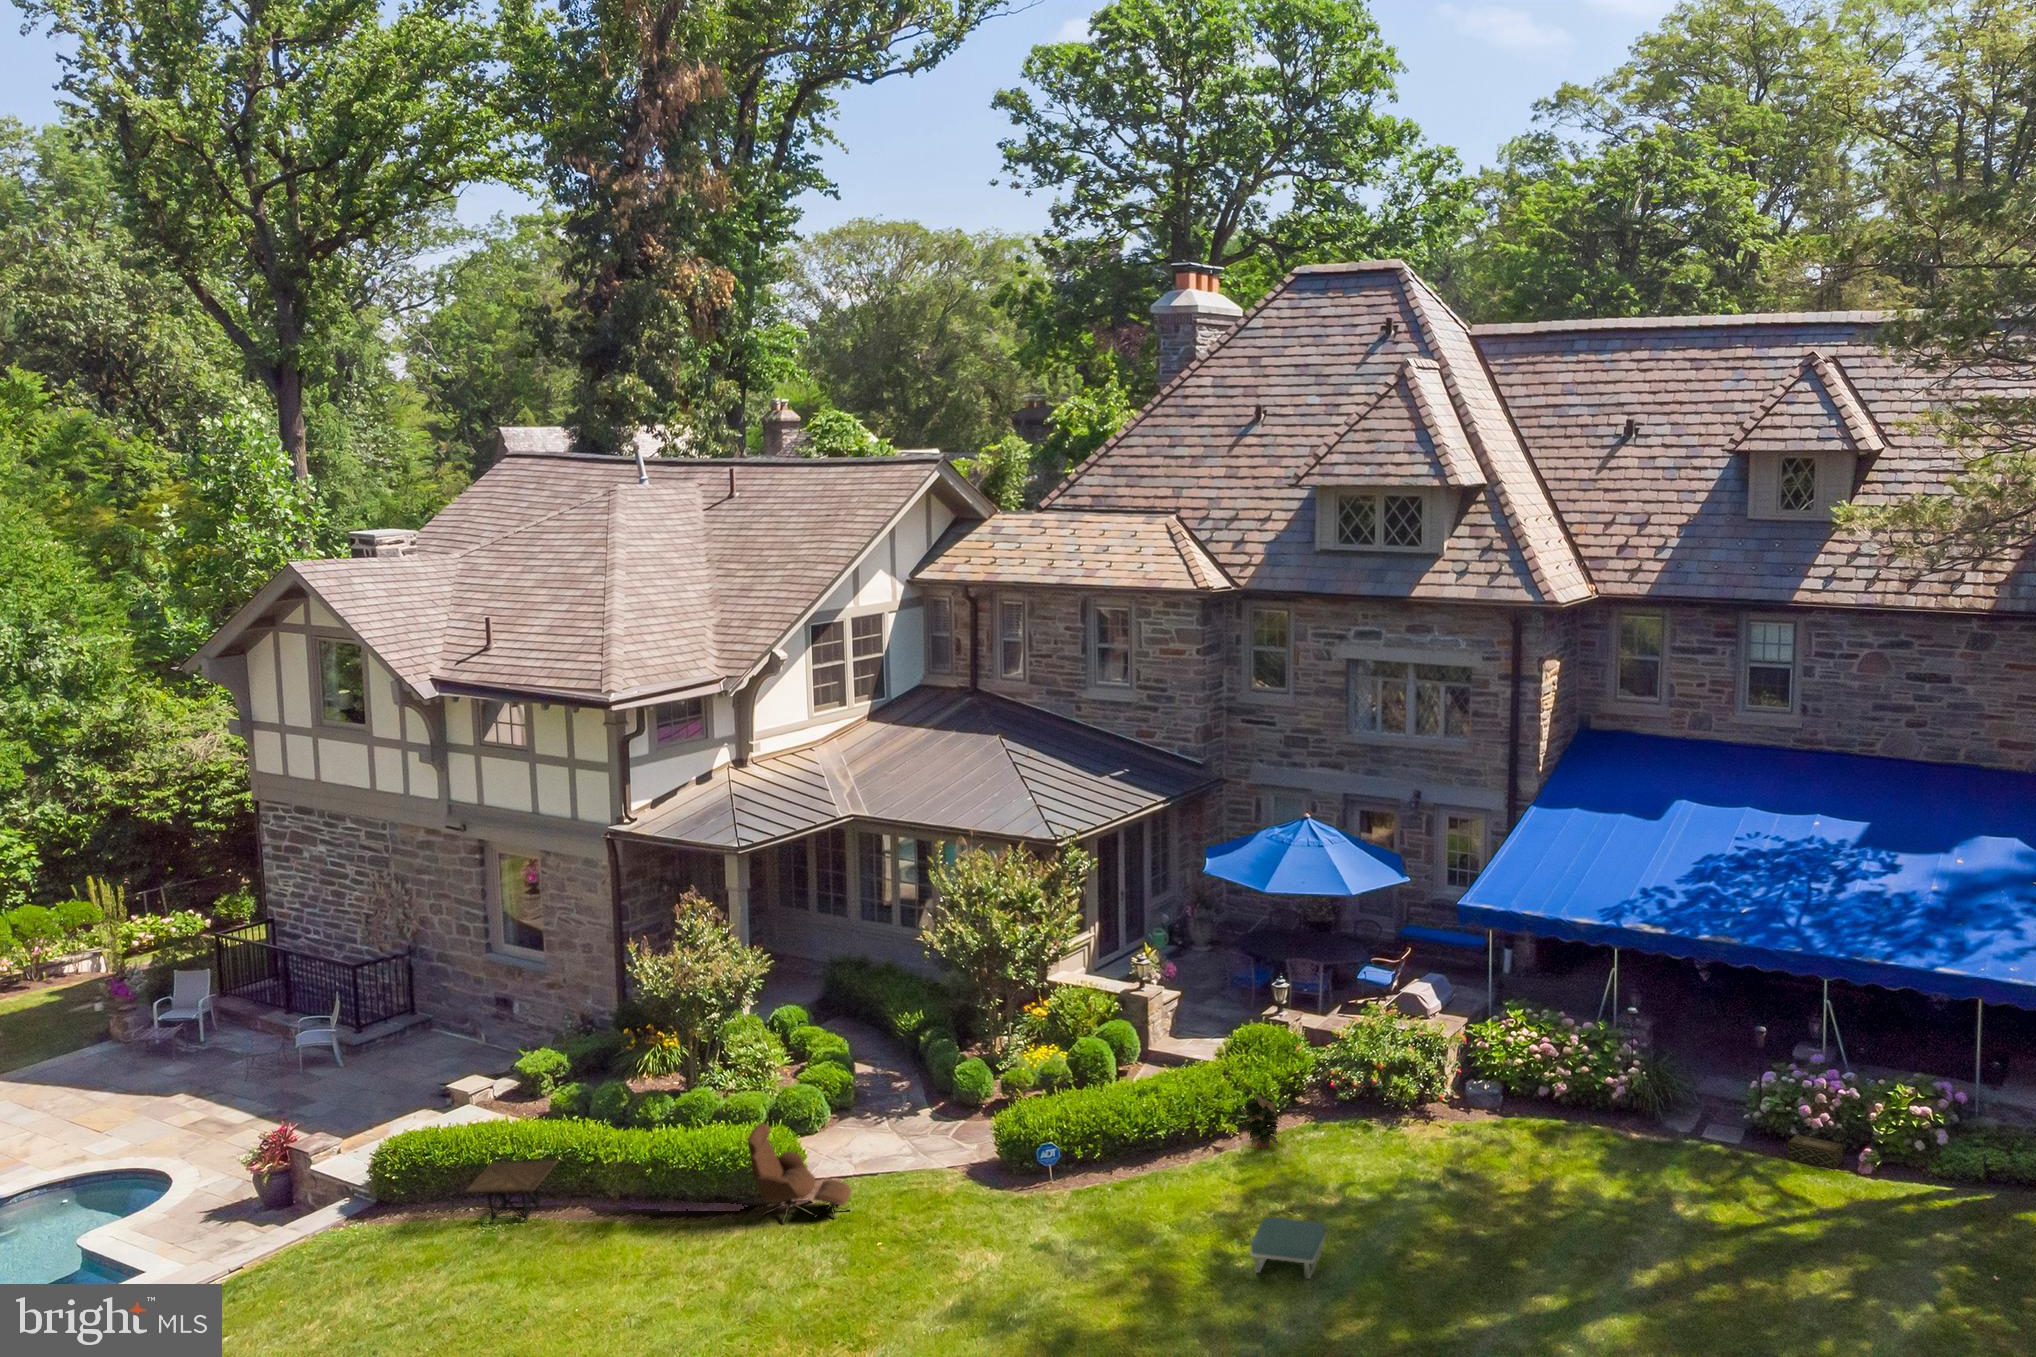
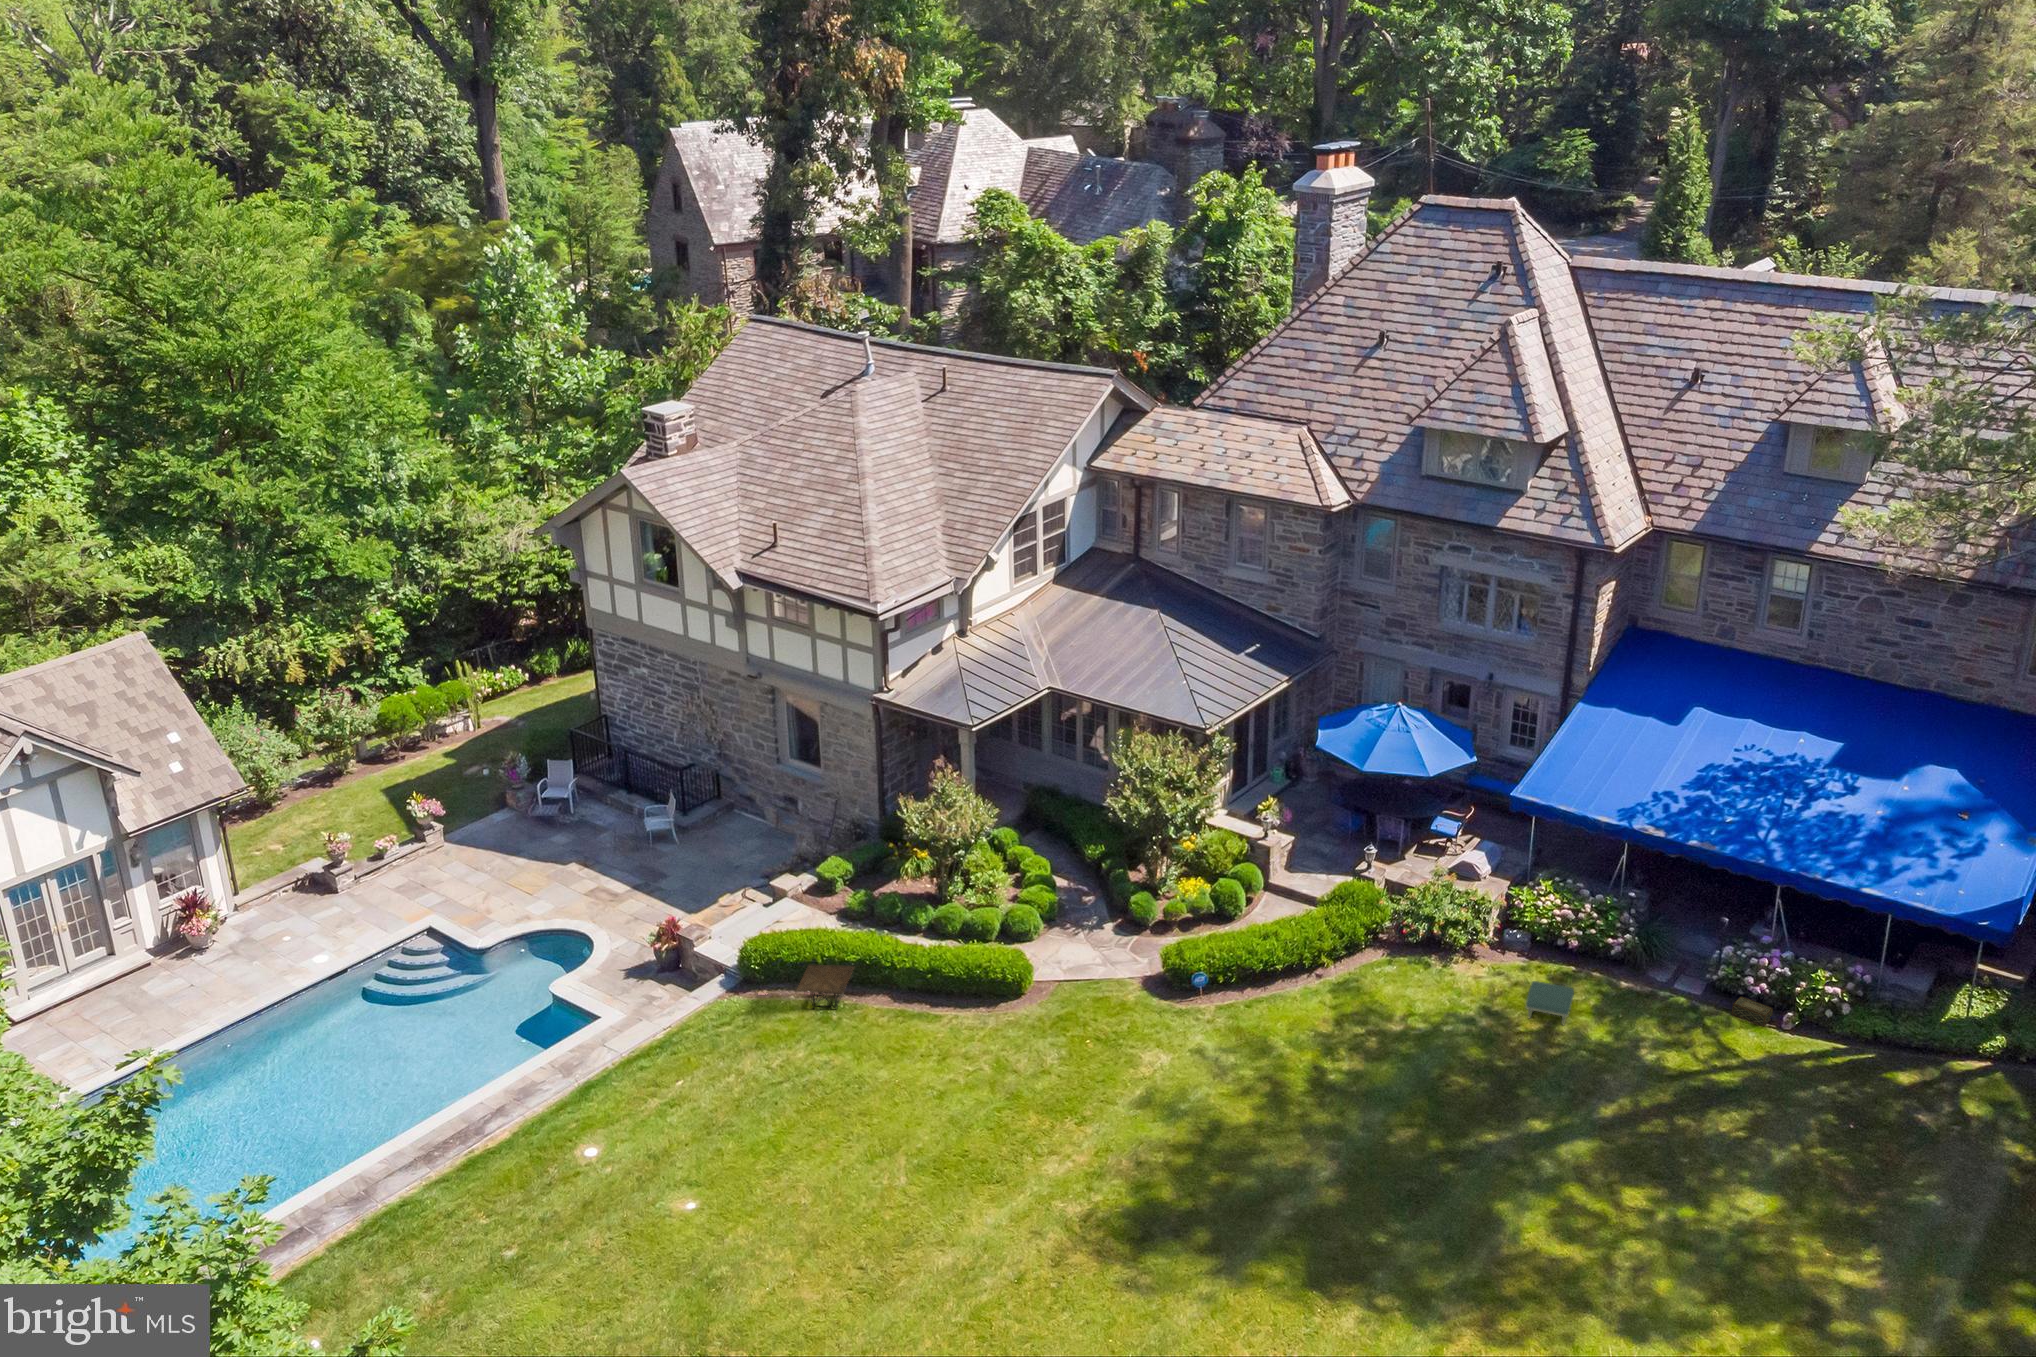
decorative plant: present [1242,1095,1278,1148] -> none [1338,941,1364,977]
lounge chair: present [748,1123,852,1224] -> none [990,954,1061,1025]
footstool: present [1250,1217,1326,1279] -> present [1526,981,1574,1025]

